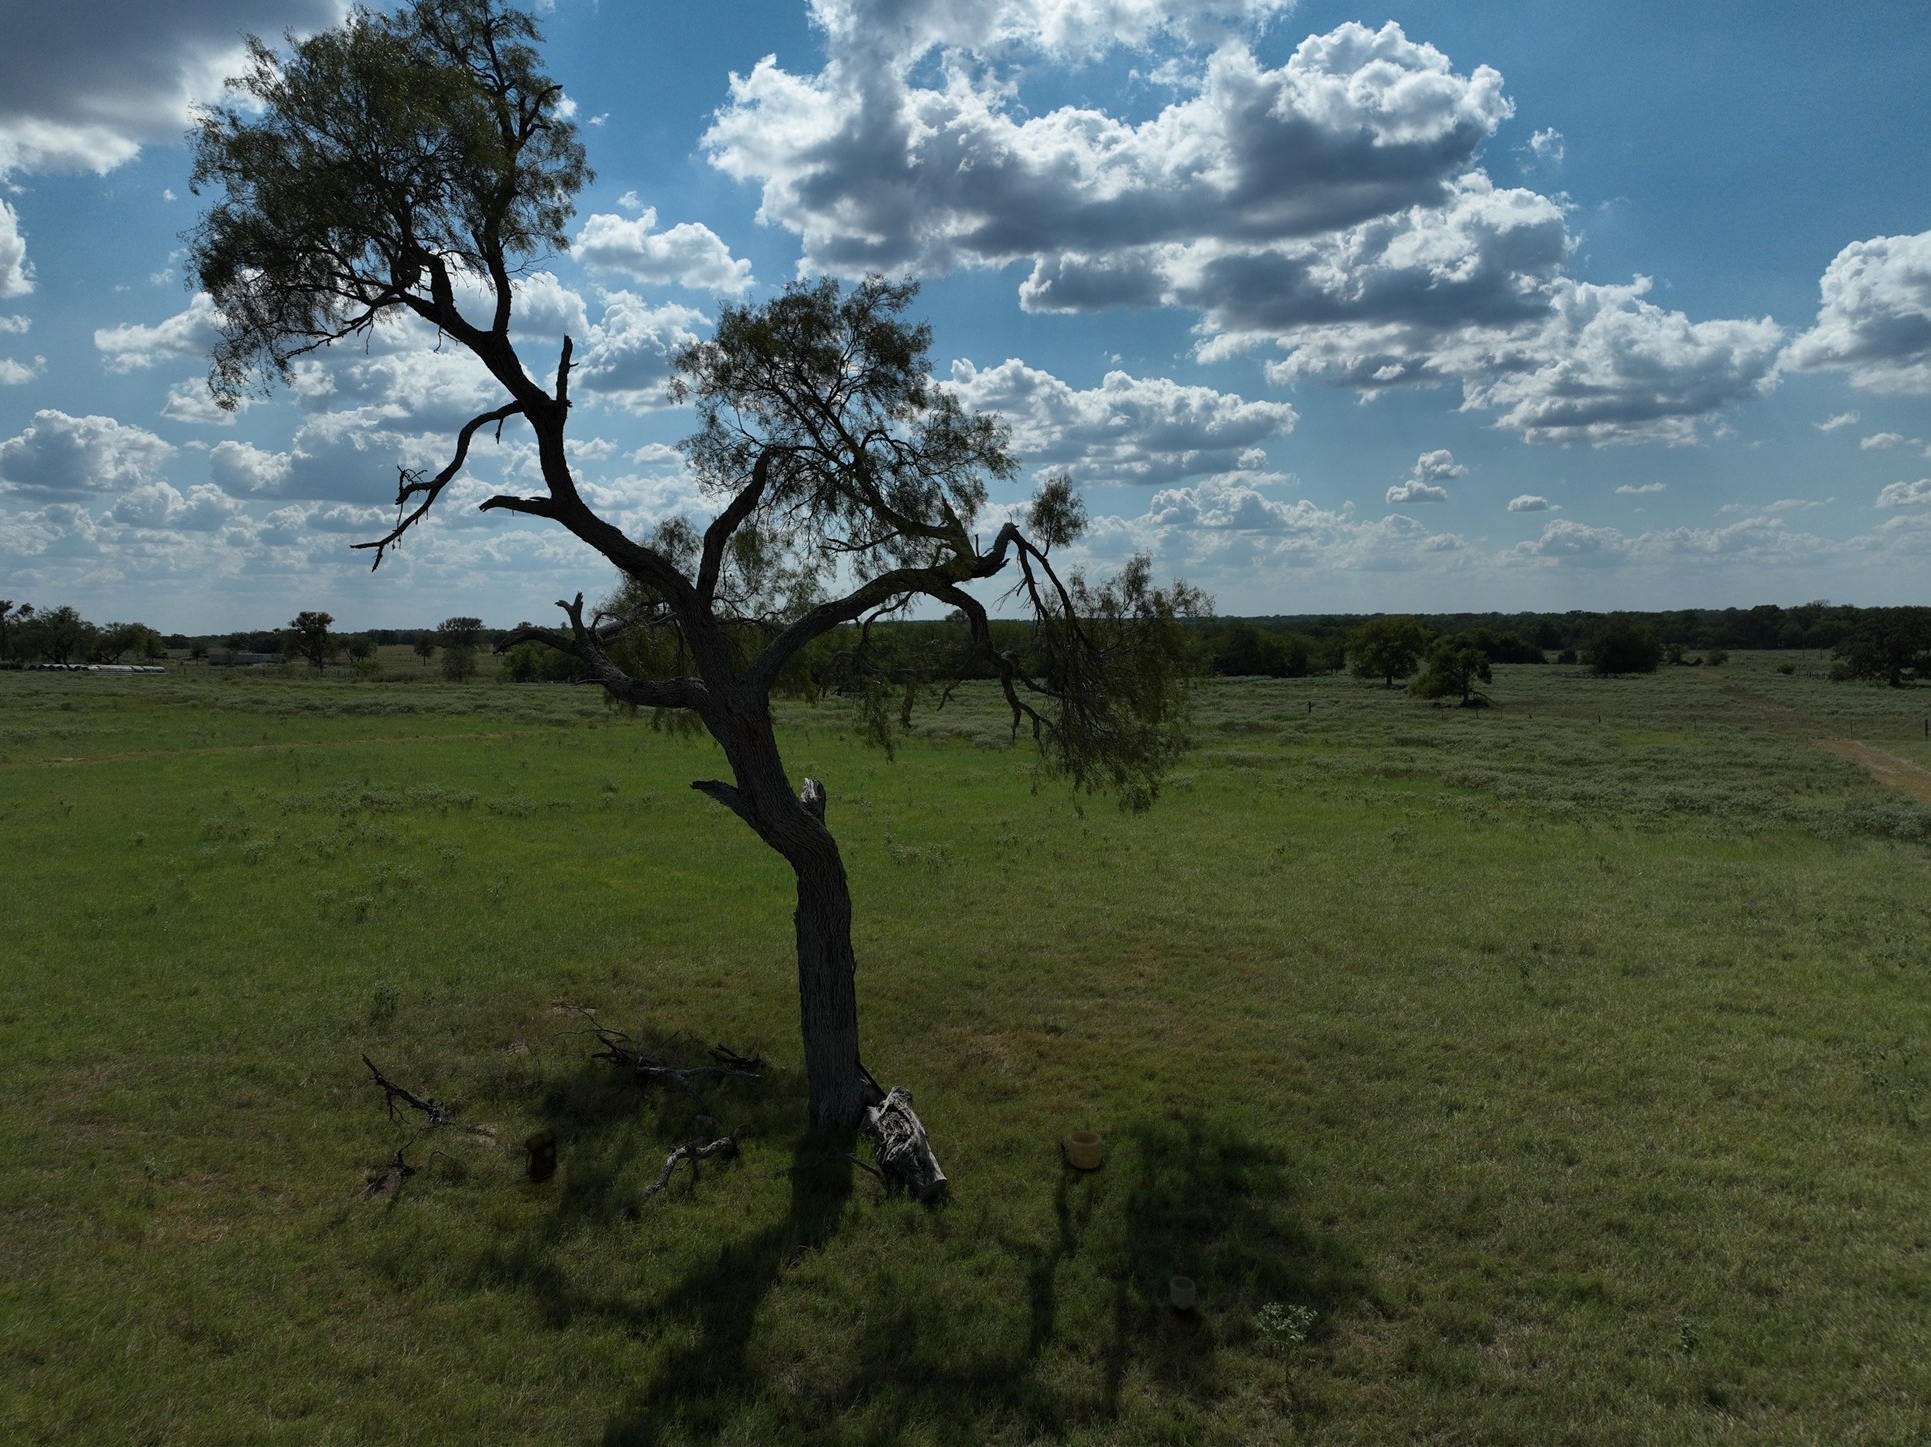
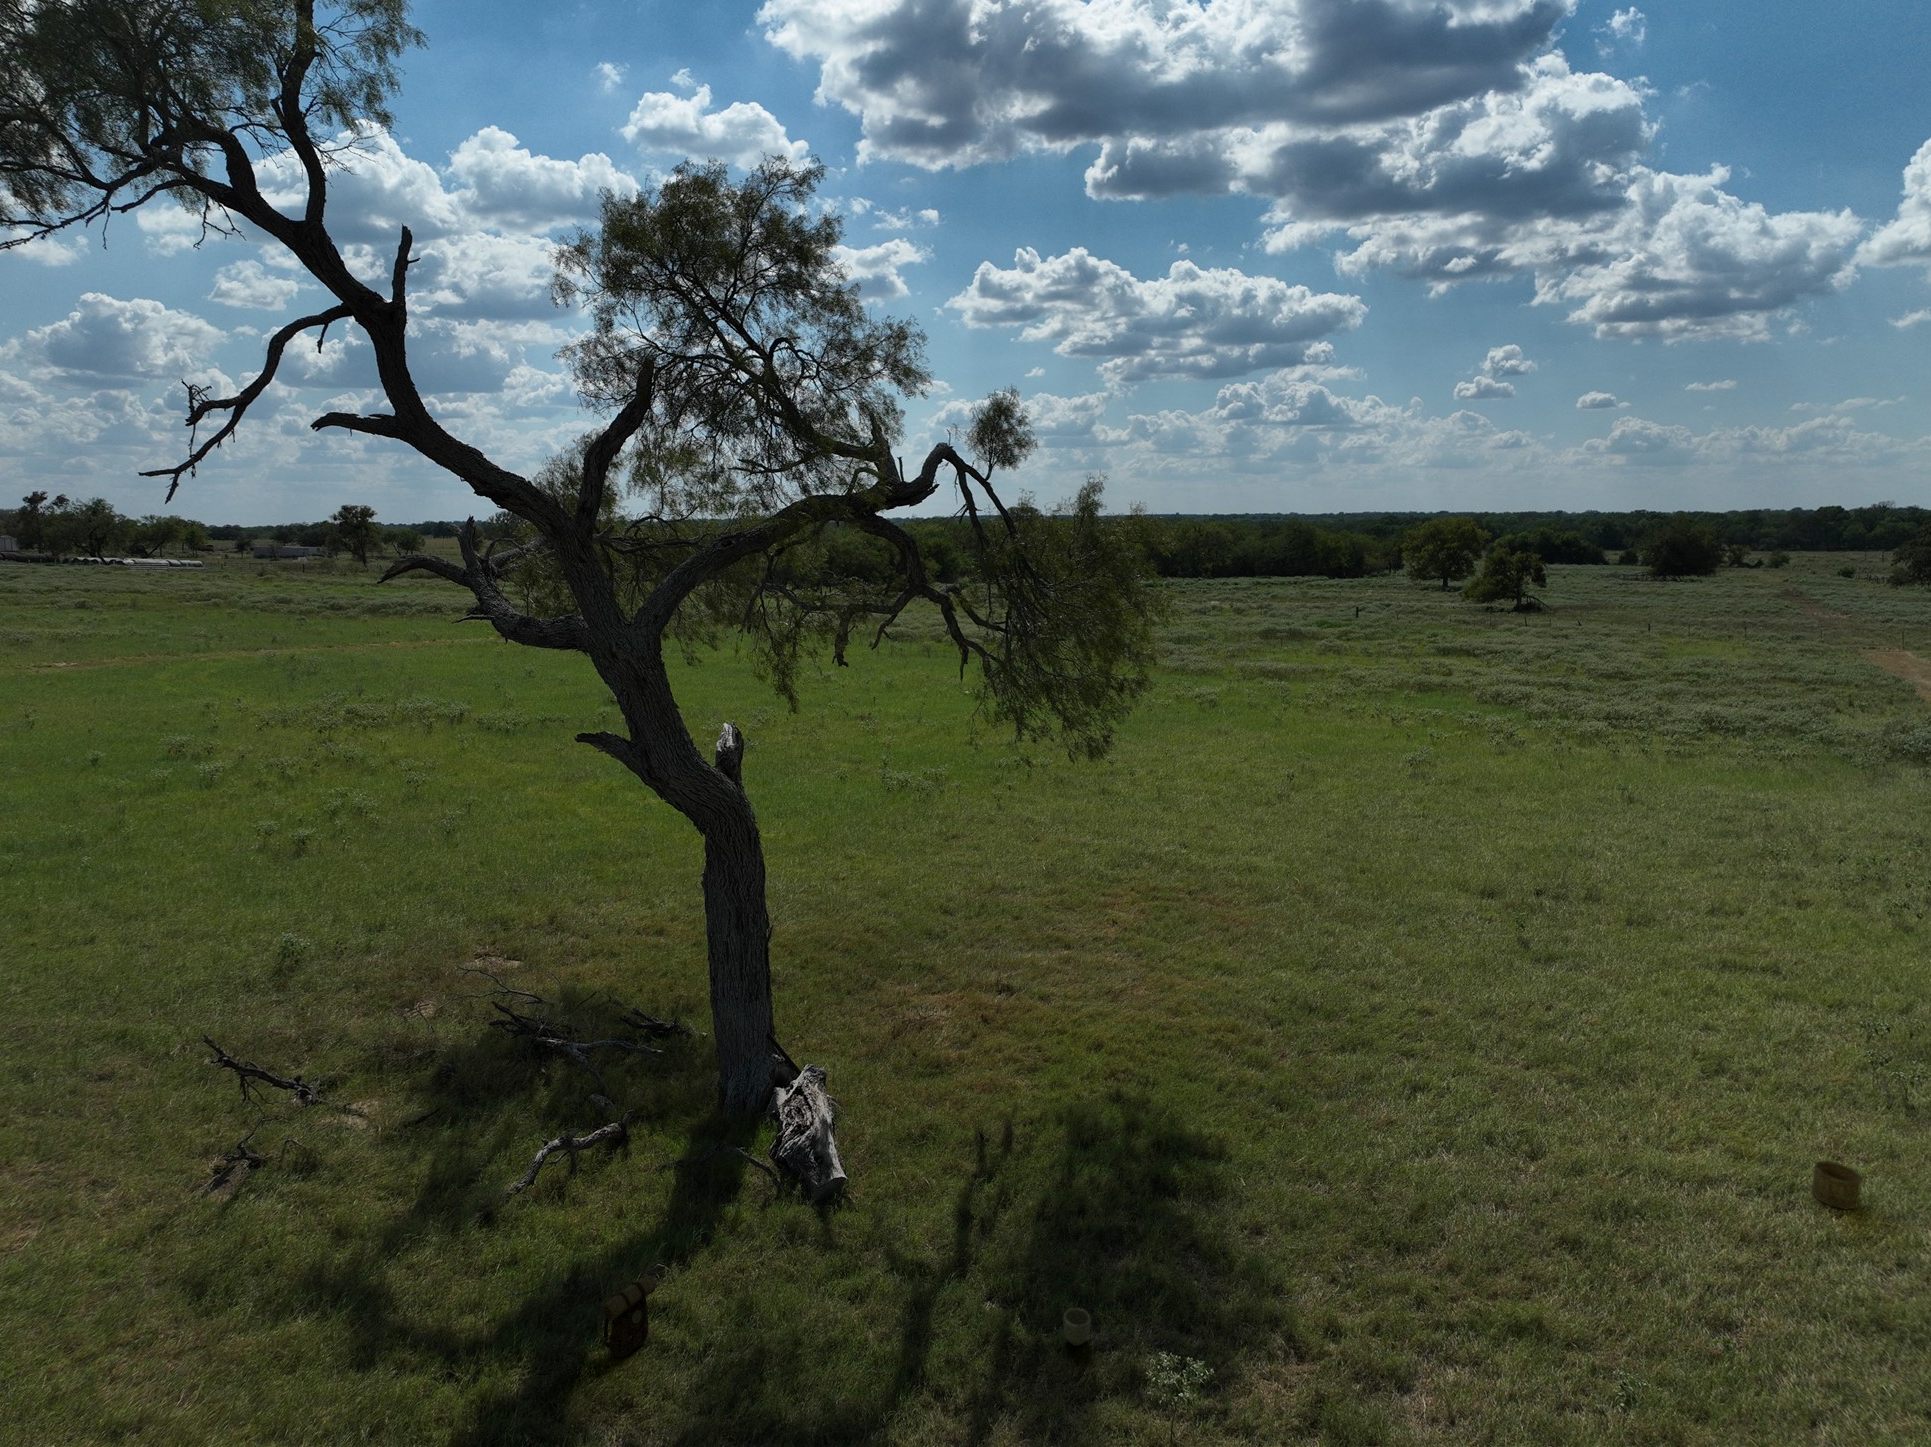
backpack: present [525,1126,564,1181] -> present [603,1276,657,1357]
wooden bucket: present [1068,1130,1101,1169] -> present [1812,1161,1862,1209]

